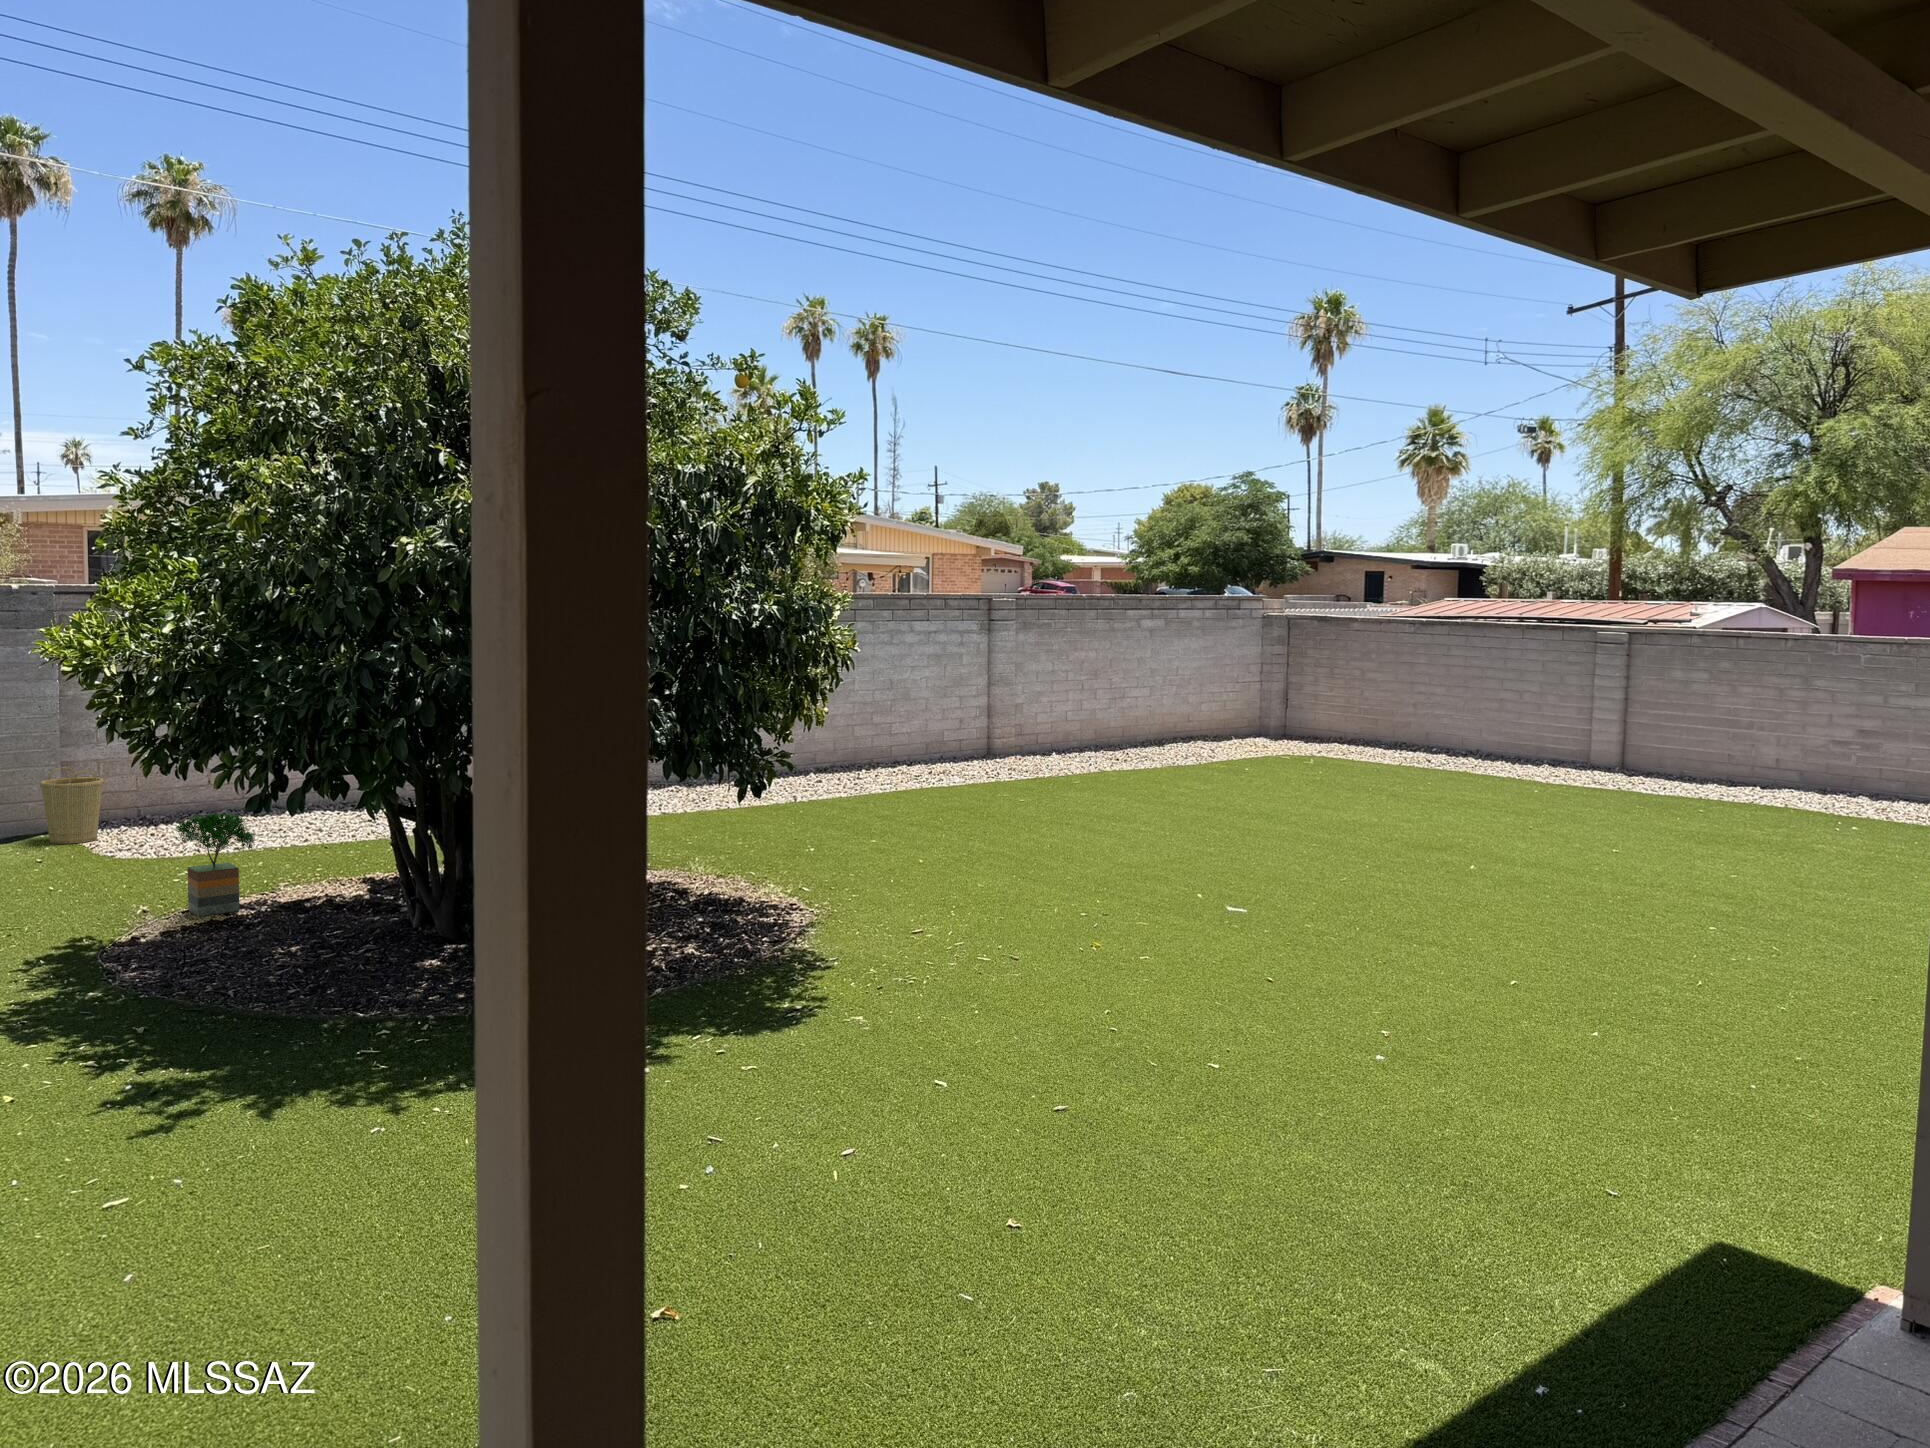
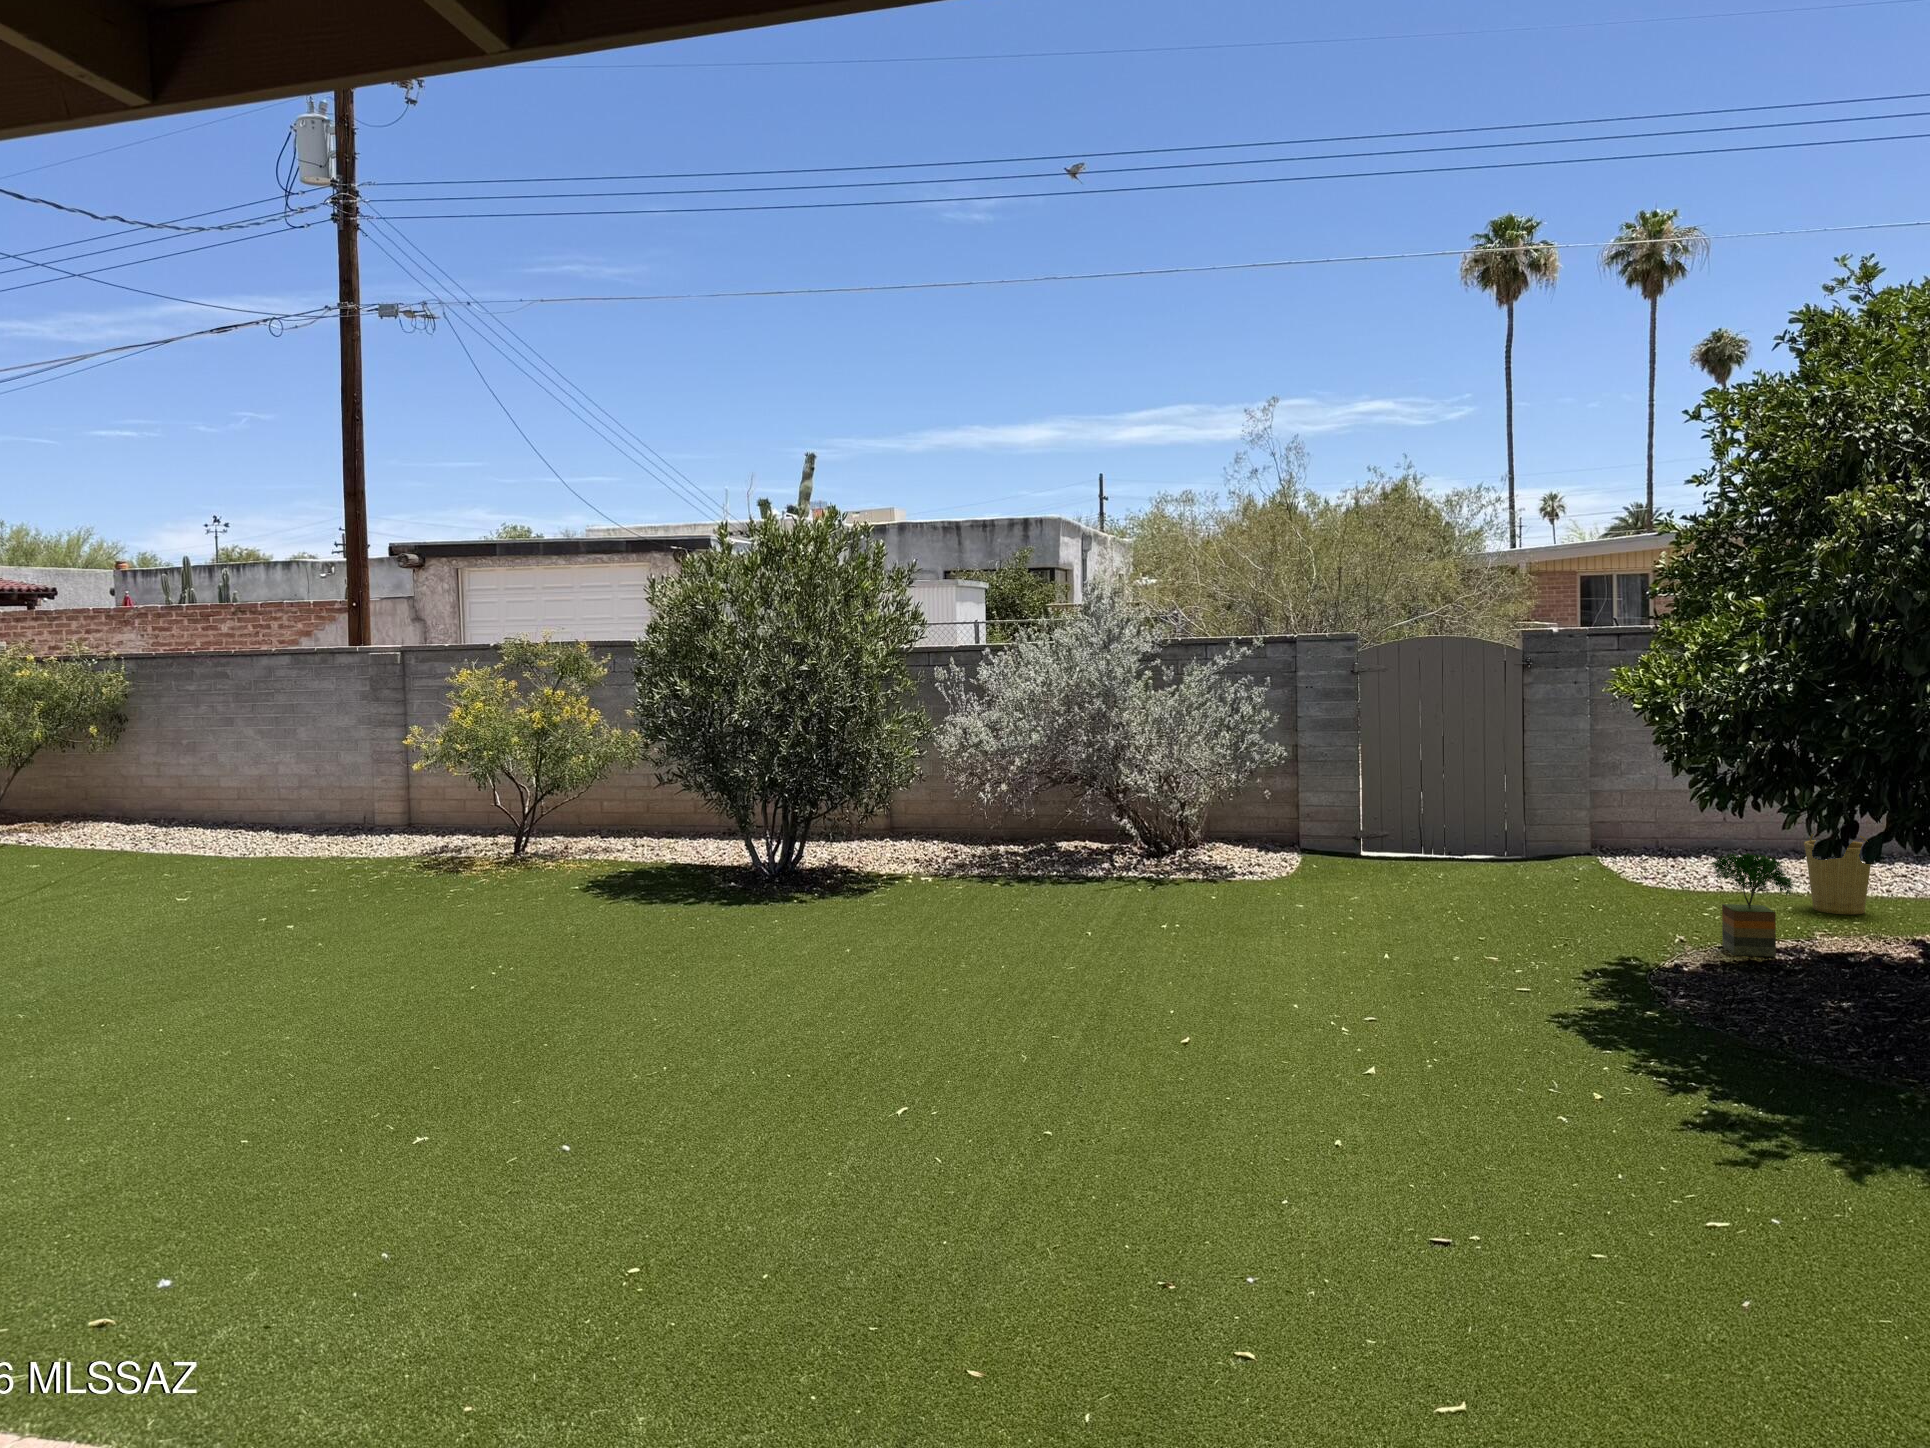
basket: present [40,767,104,844] -> present [1804,834,1871,915]

